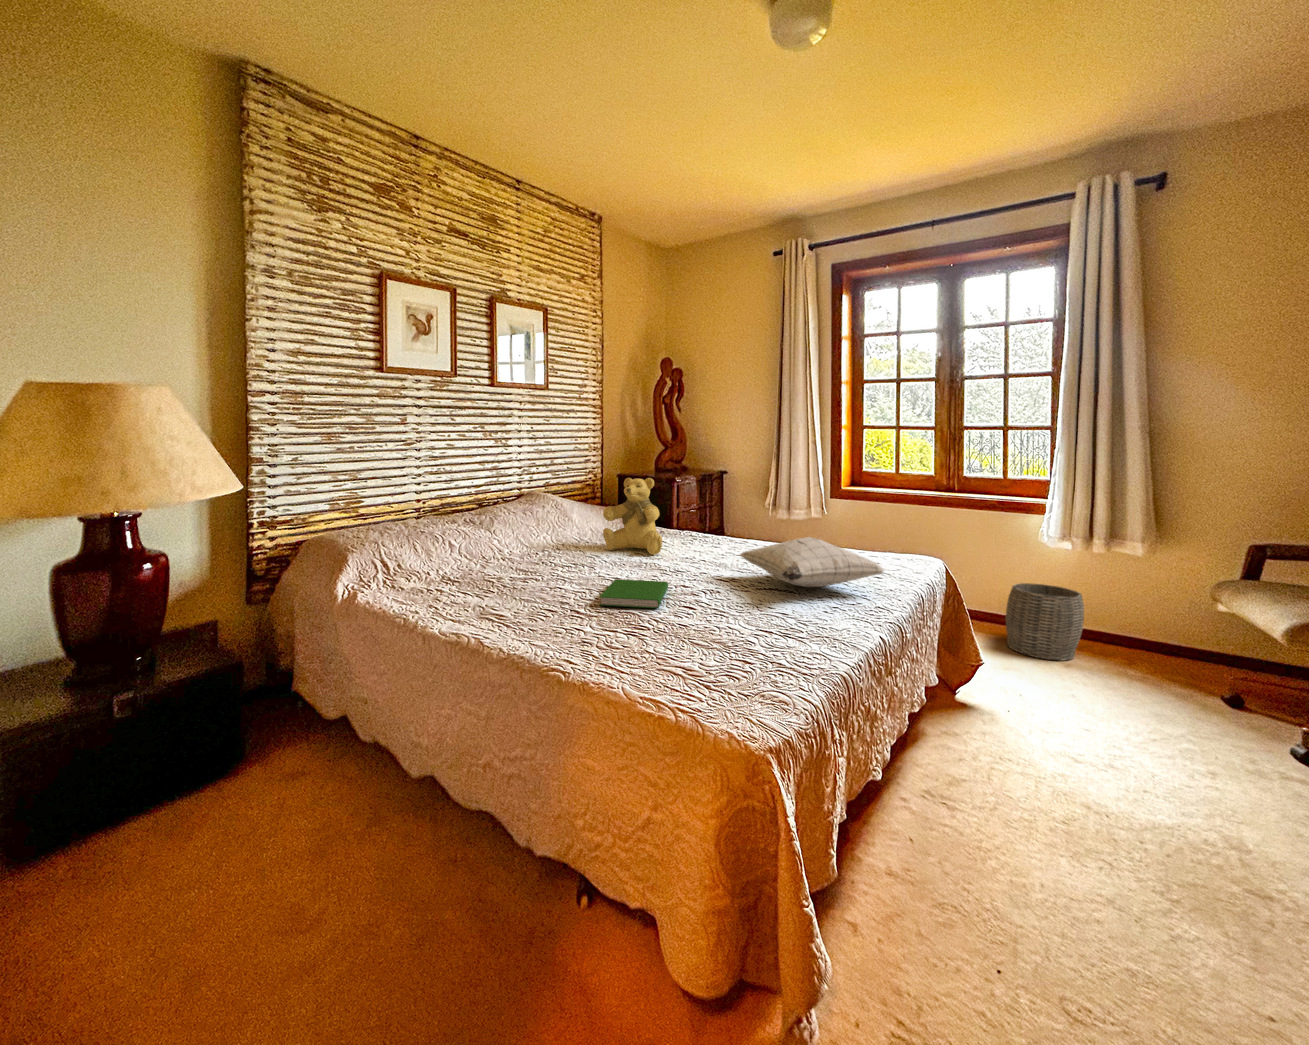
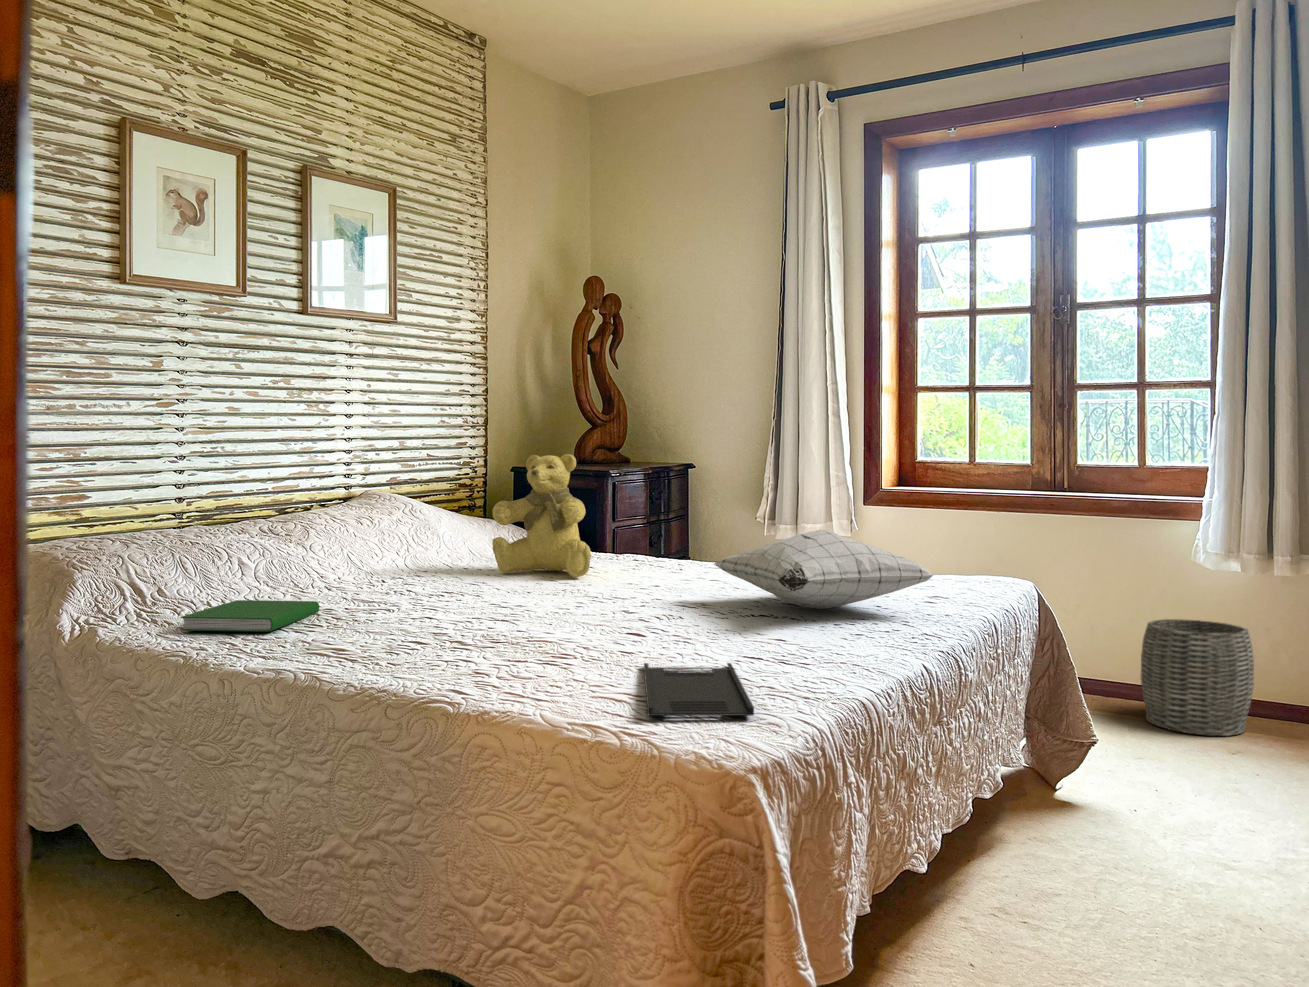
hardcover book: present [599,579,668,608] -> present [180,600,319,632]
tray: none [693,637,770,696] -> present [644,663,754,716]

